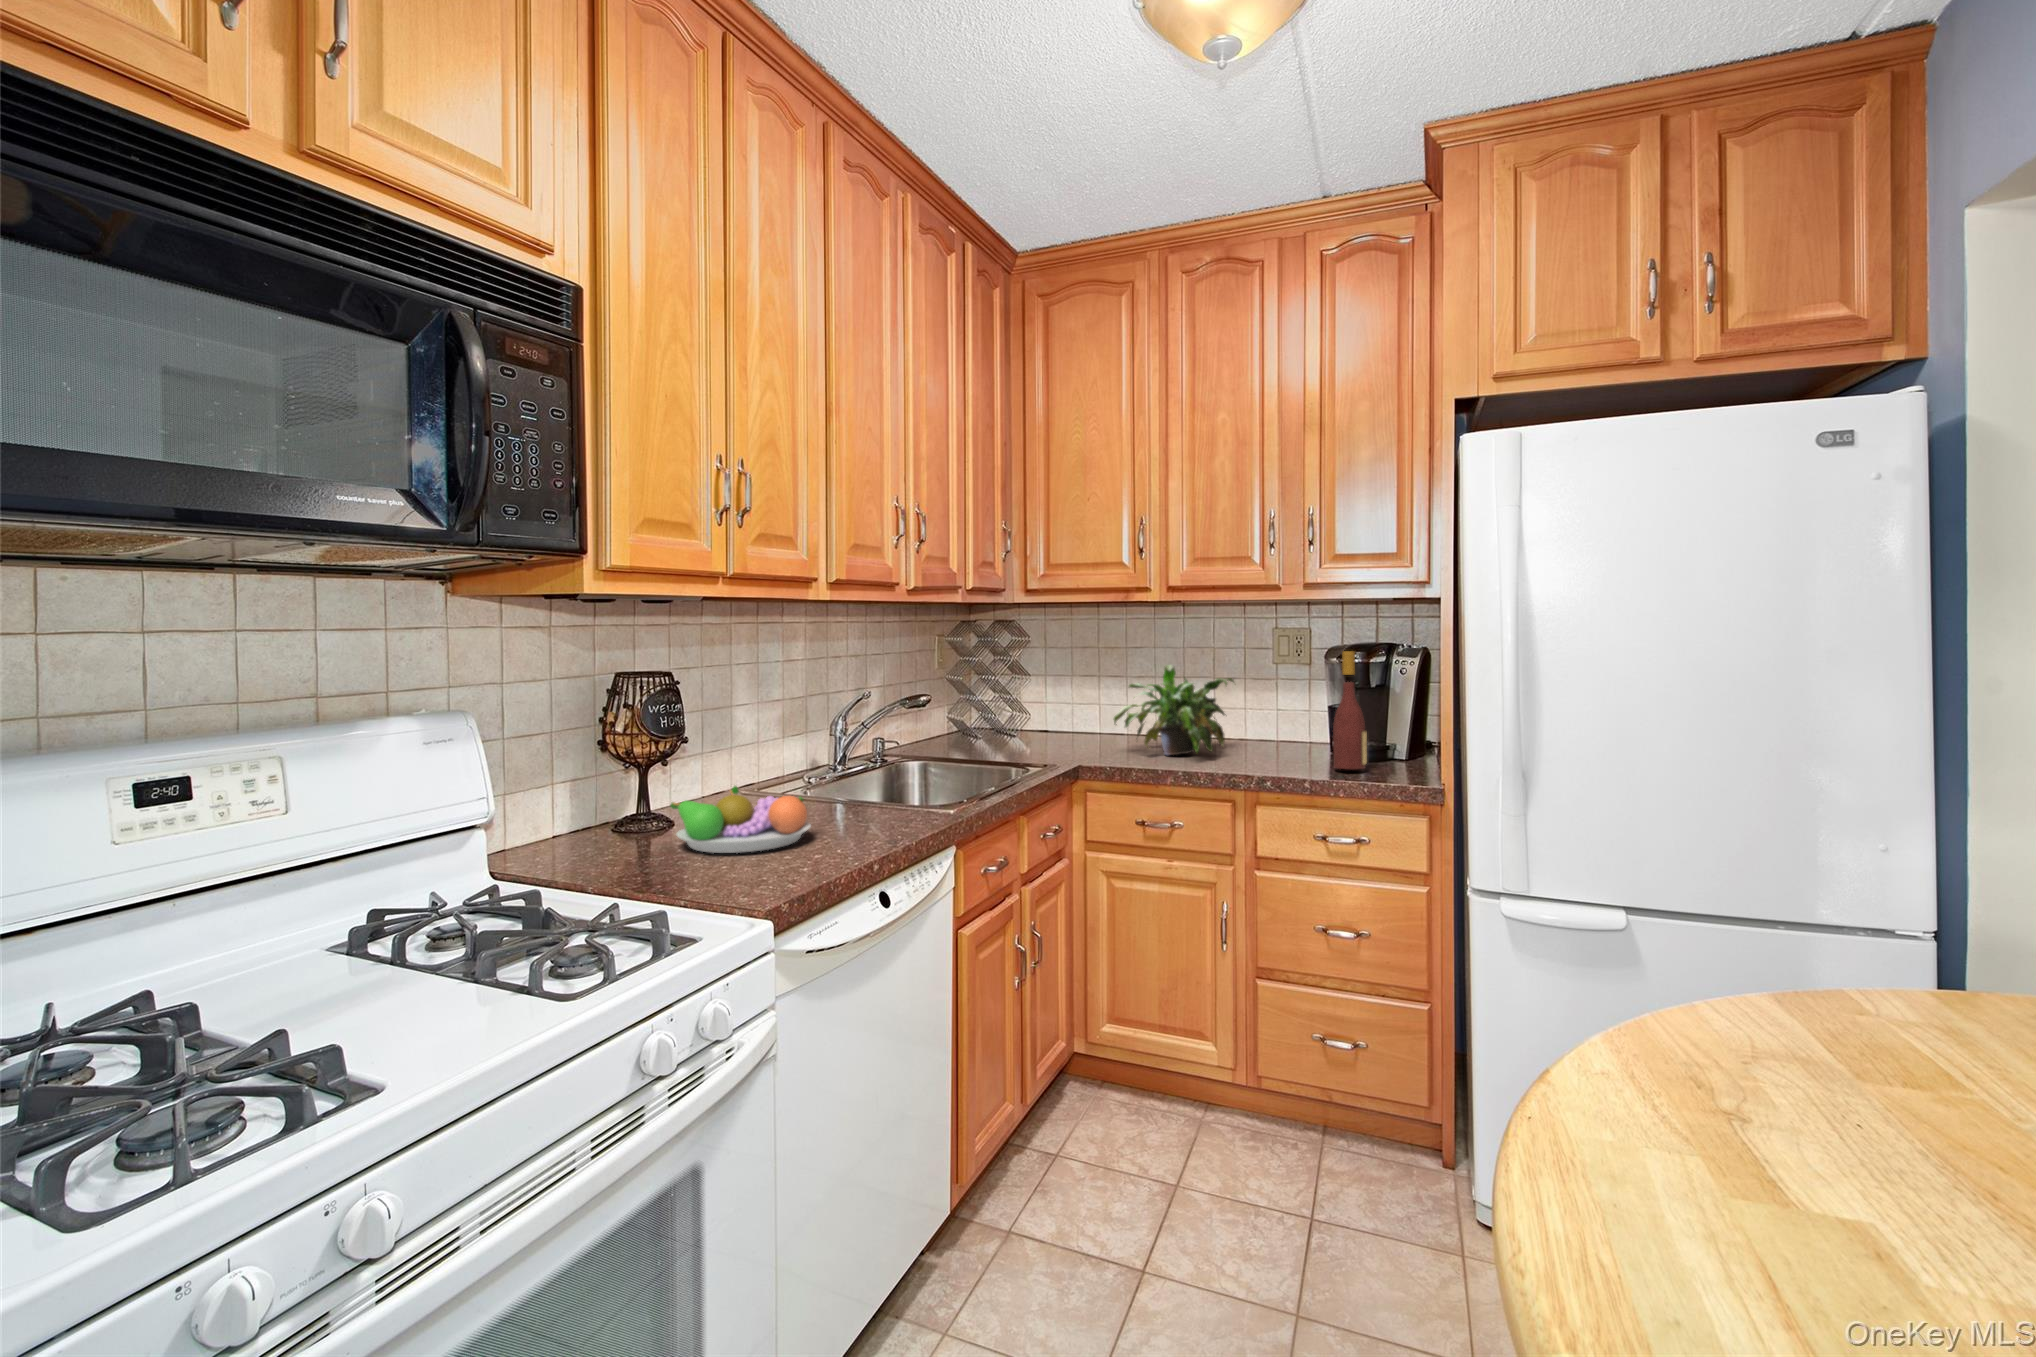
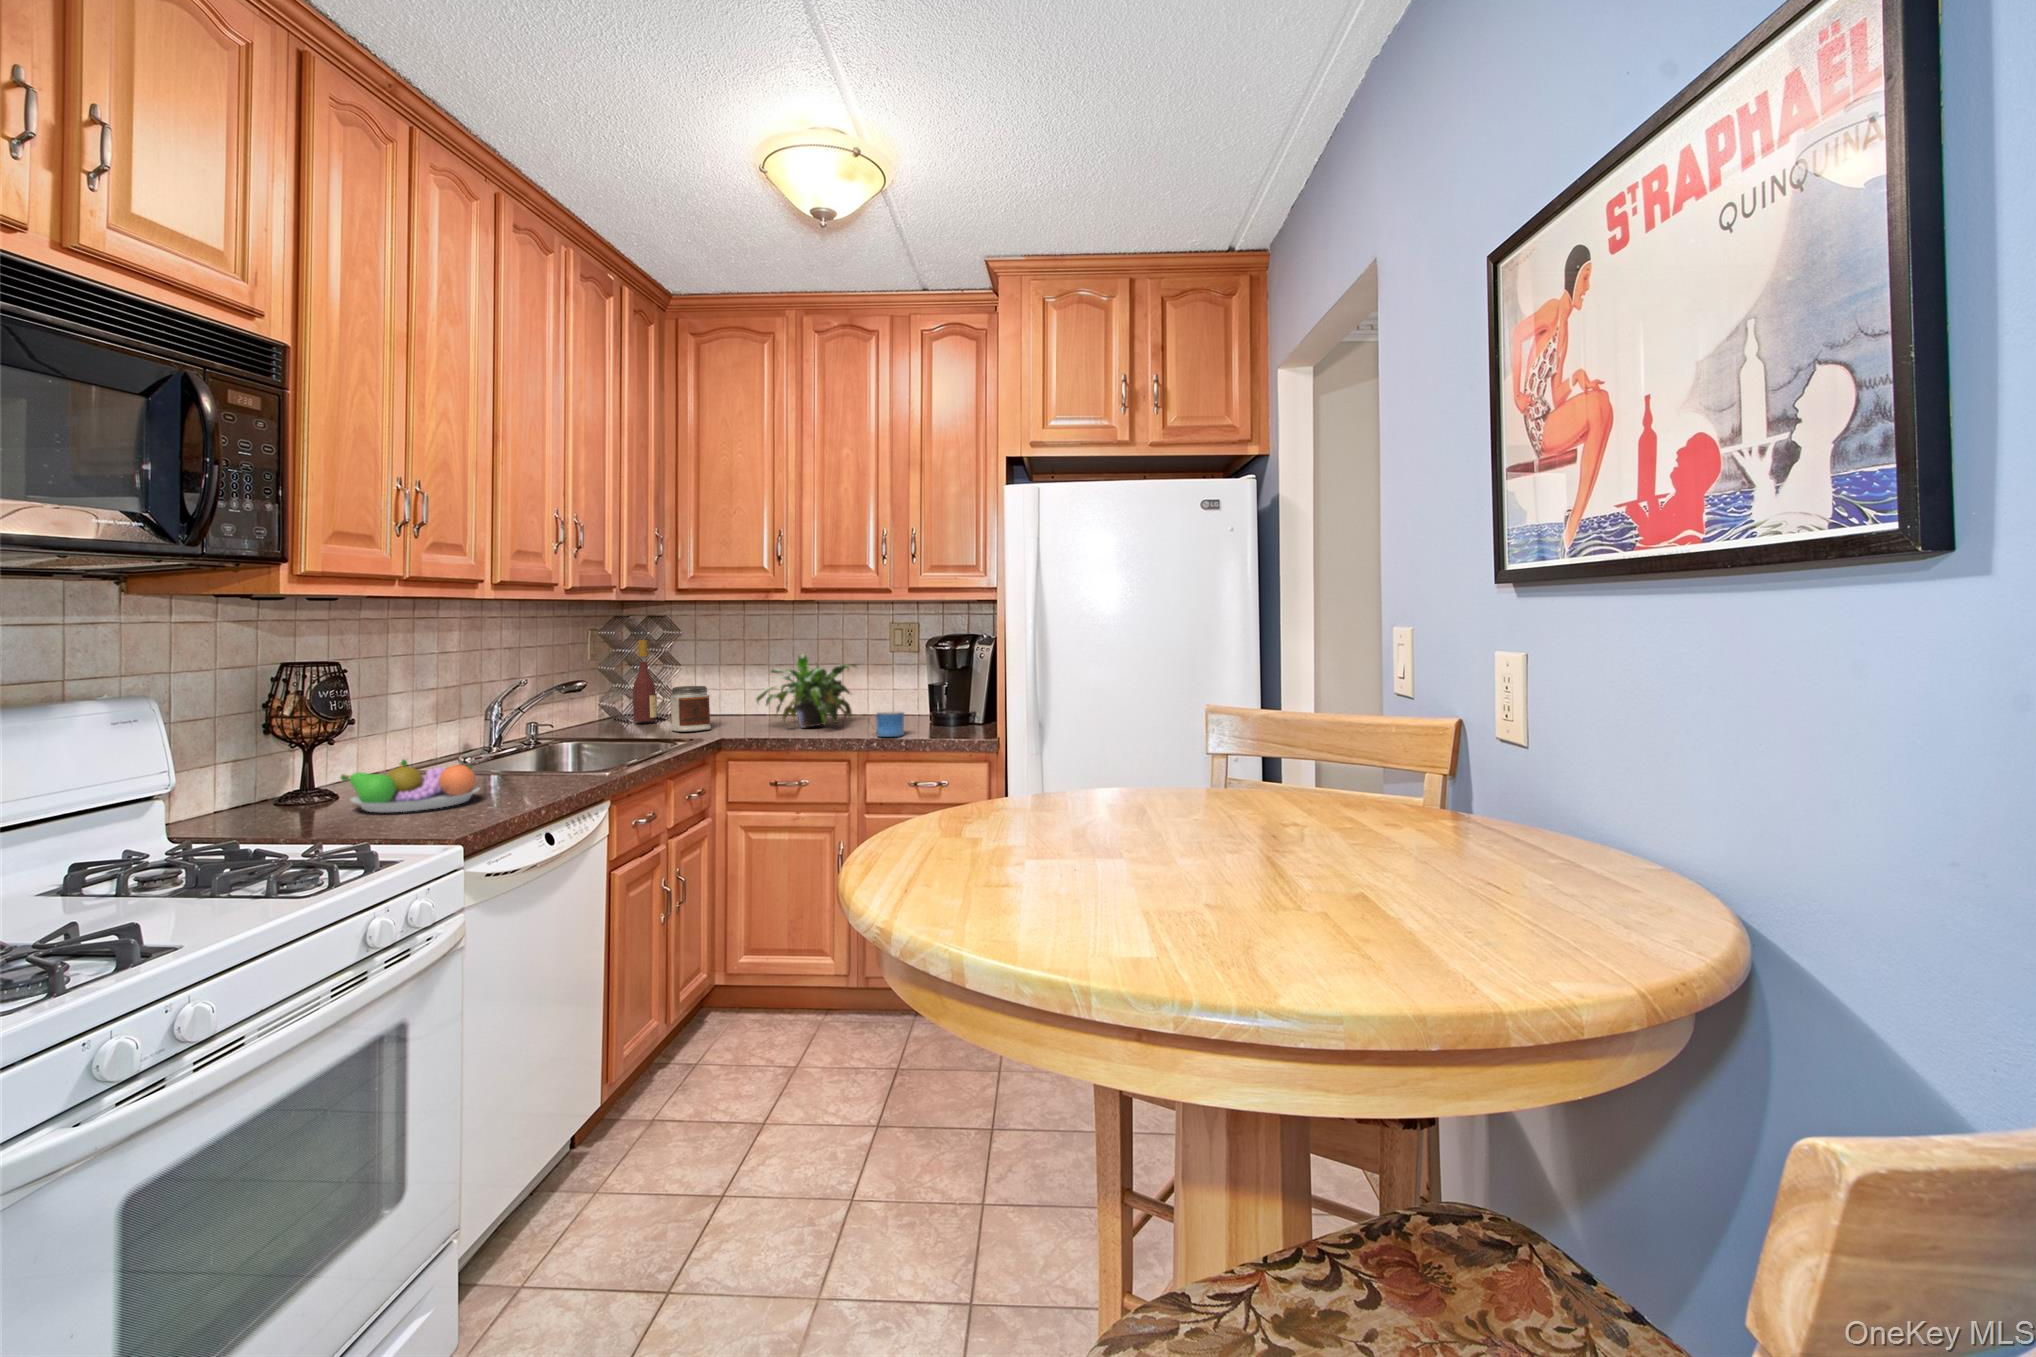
wine bottle: present [1333,651,1367,769] -> present [633,640,657,721]
jar: none [1017,702,1061,755] -> present [670,686,711,732]
mug: none [1255,740,1304,773] -> present [869,711,904,737]

